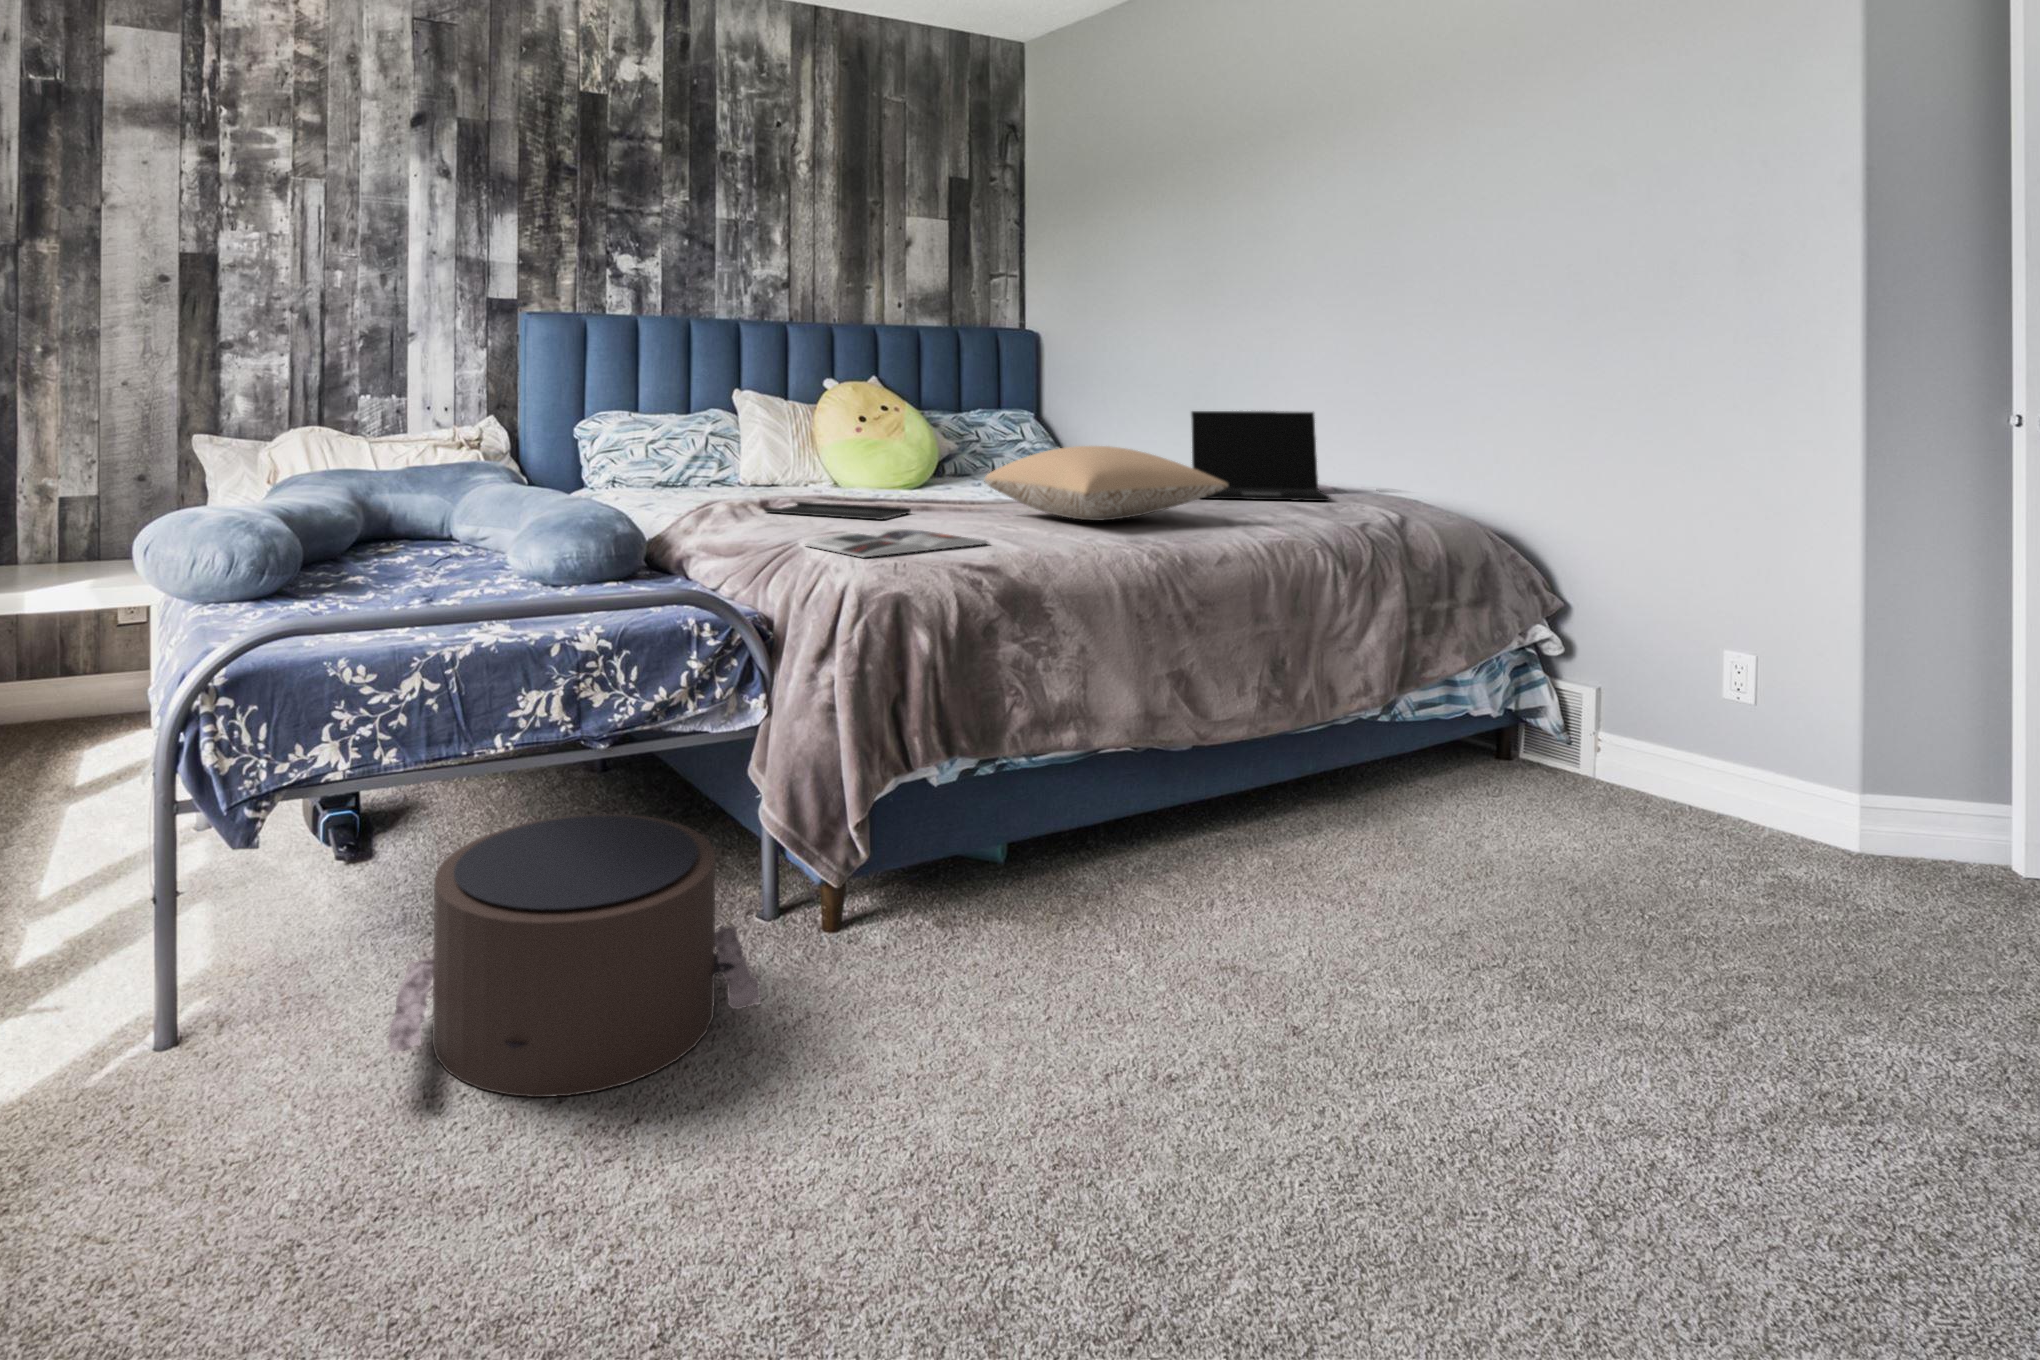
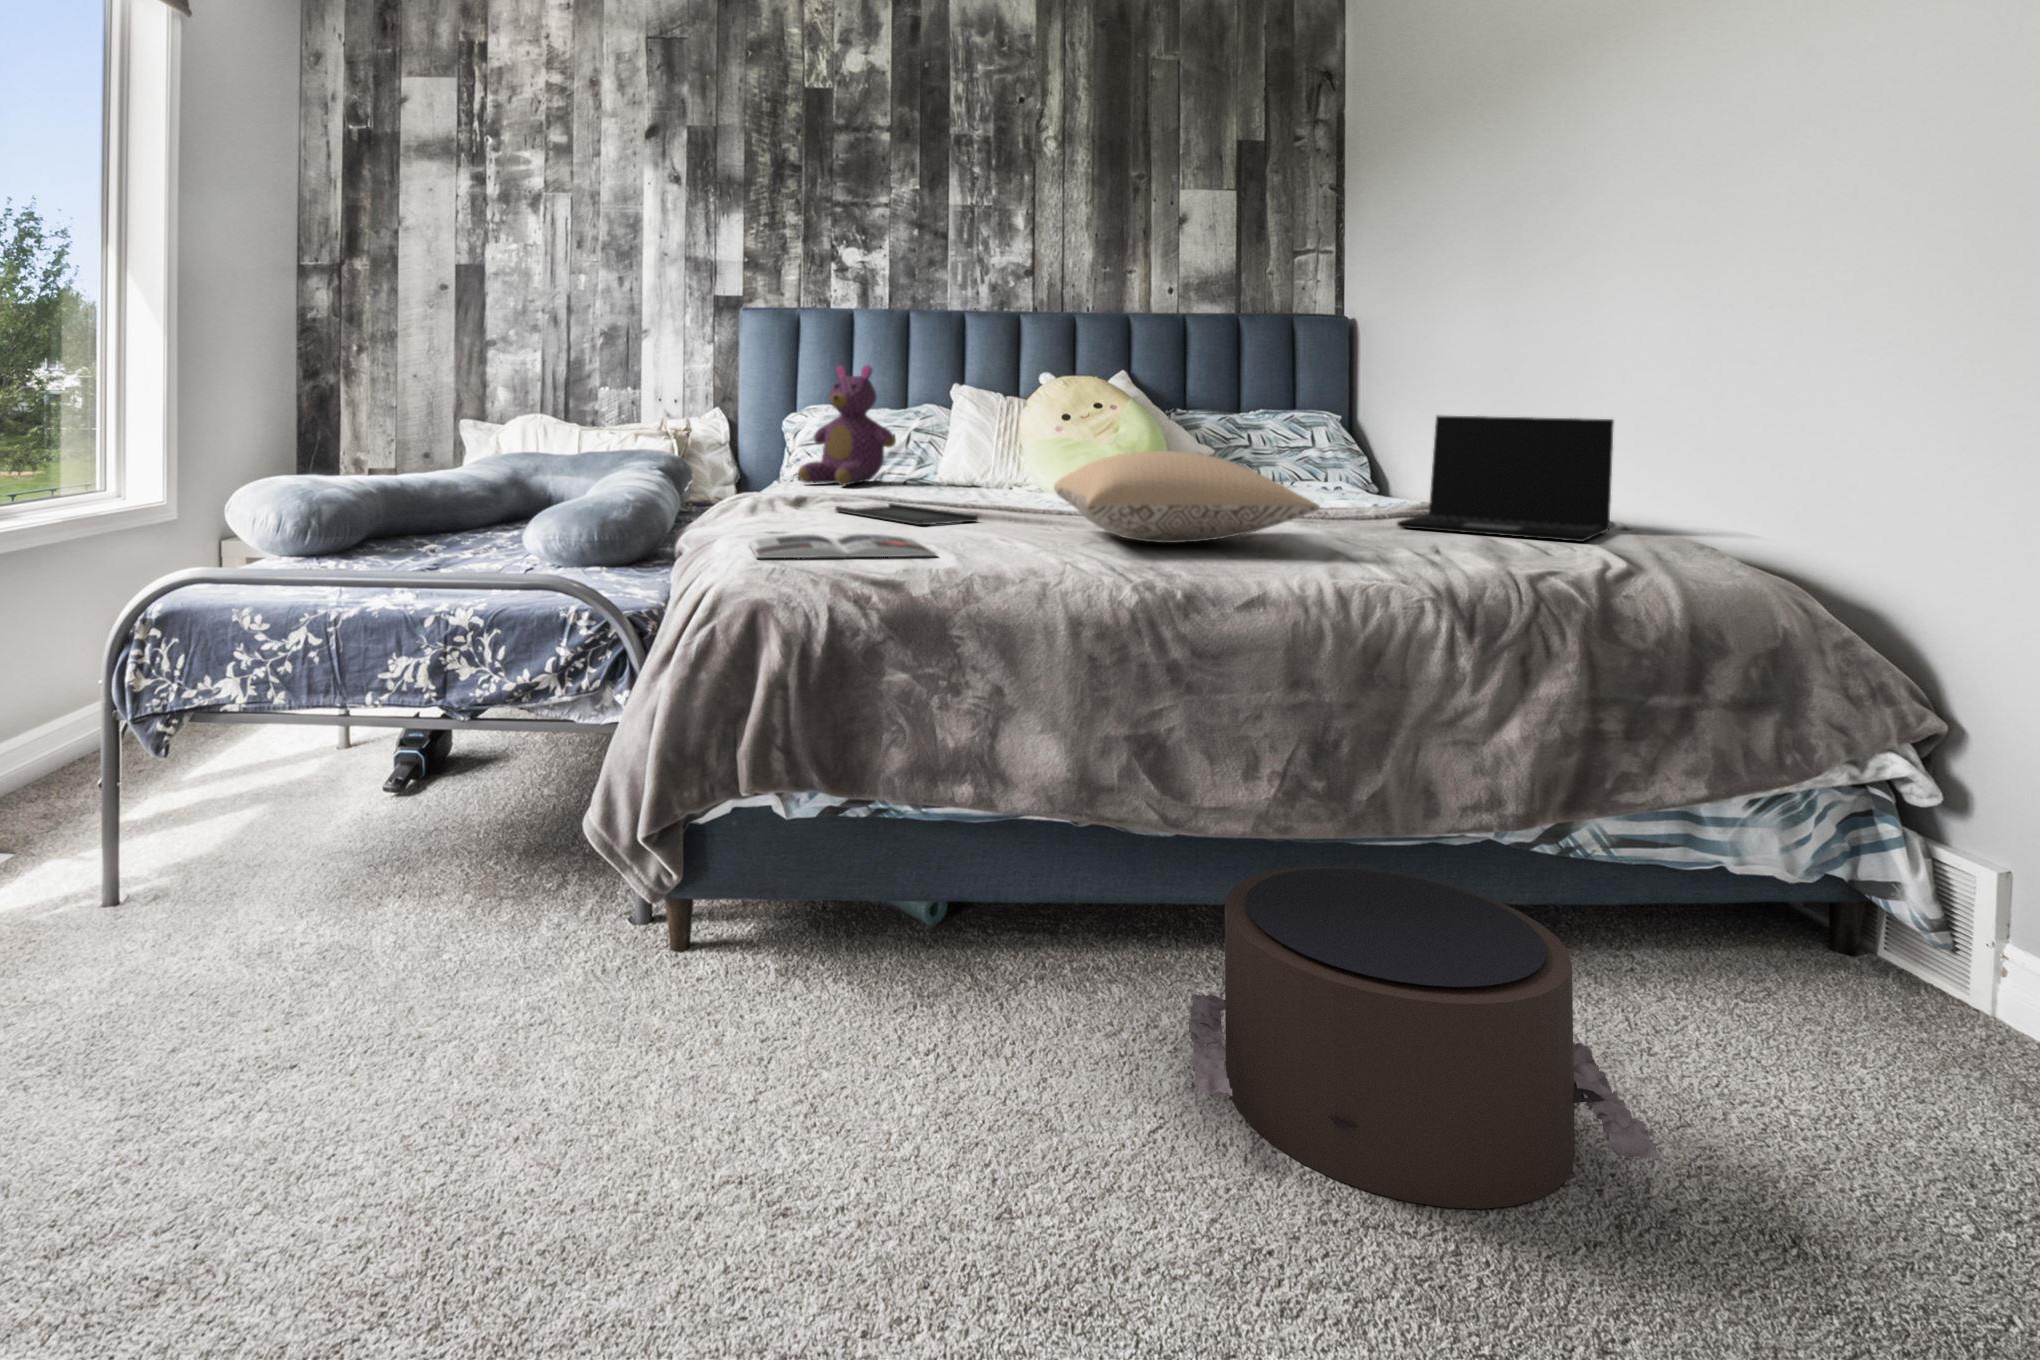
teddy bear: none [629,371,721,488] -> present [798,365,896,485]
pouf: present [389,814,761,1097] -> present [1189,866,1660,1209]

